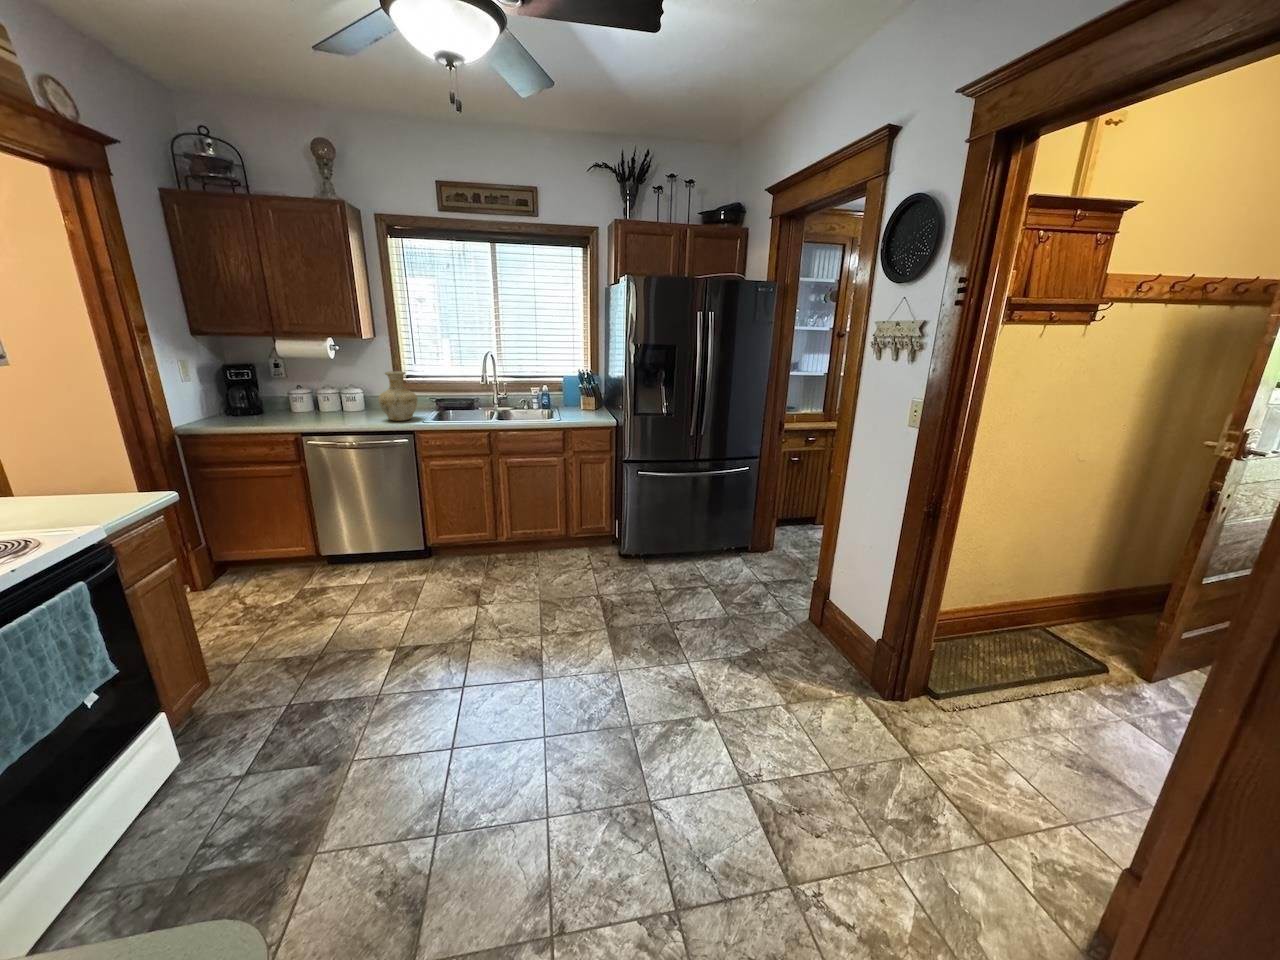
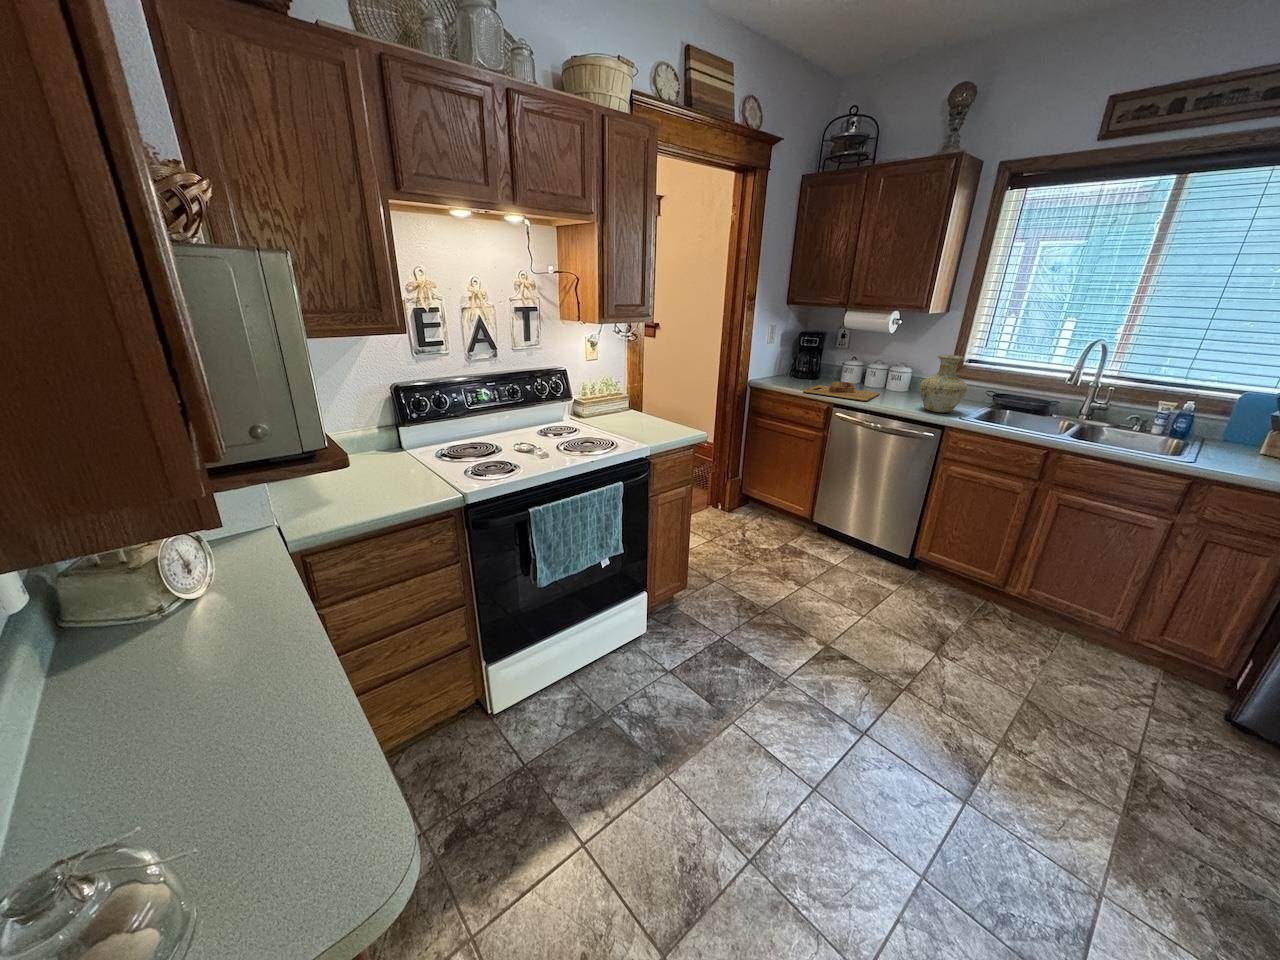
cutting board: none [256,408,340,427] -> present [803,382,880,401]

